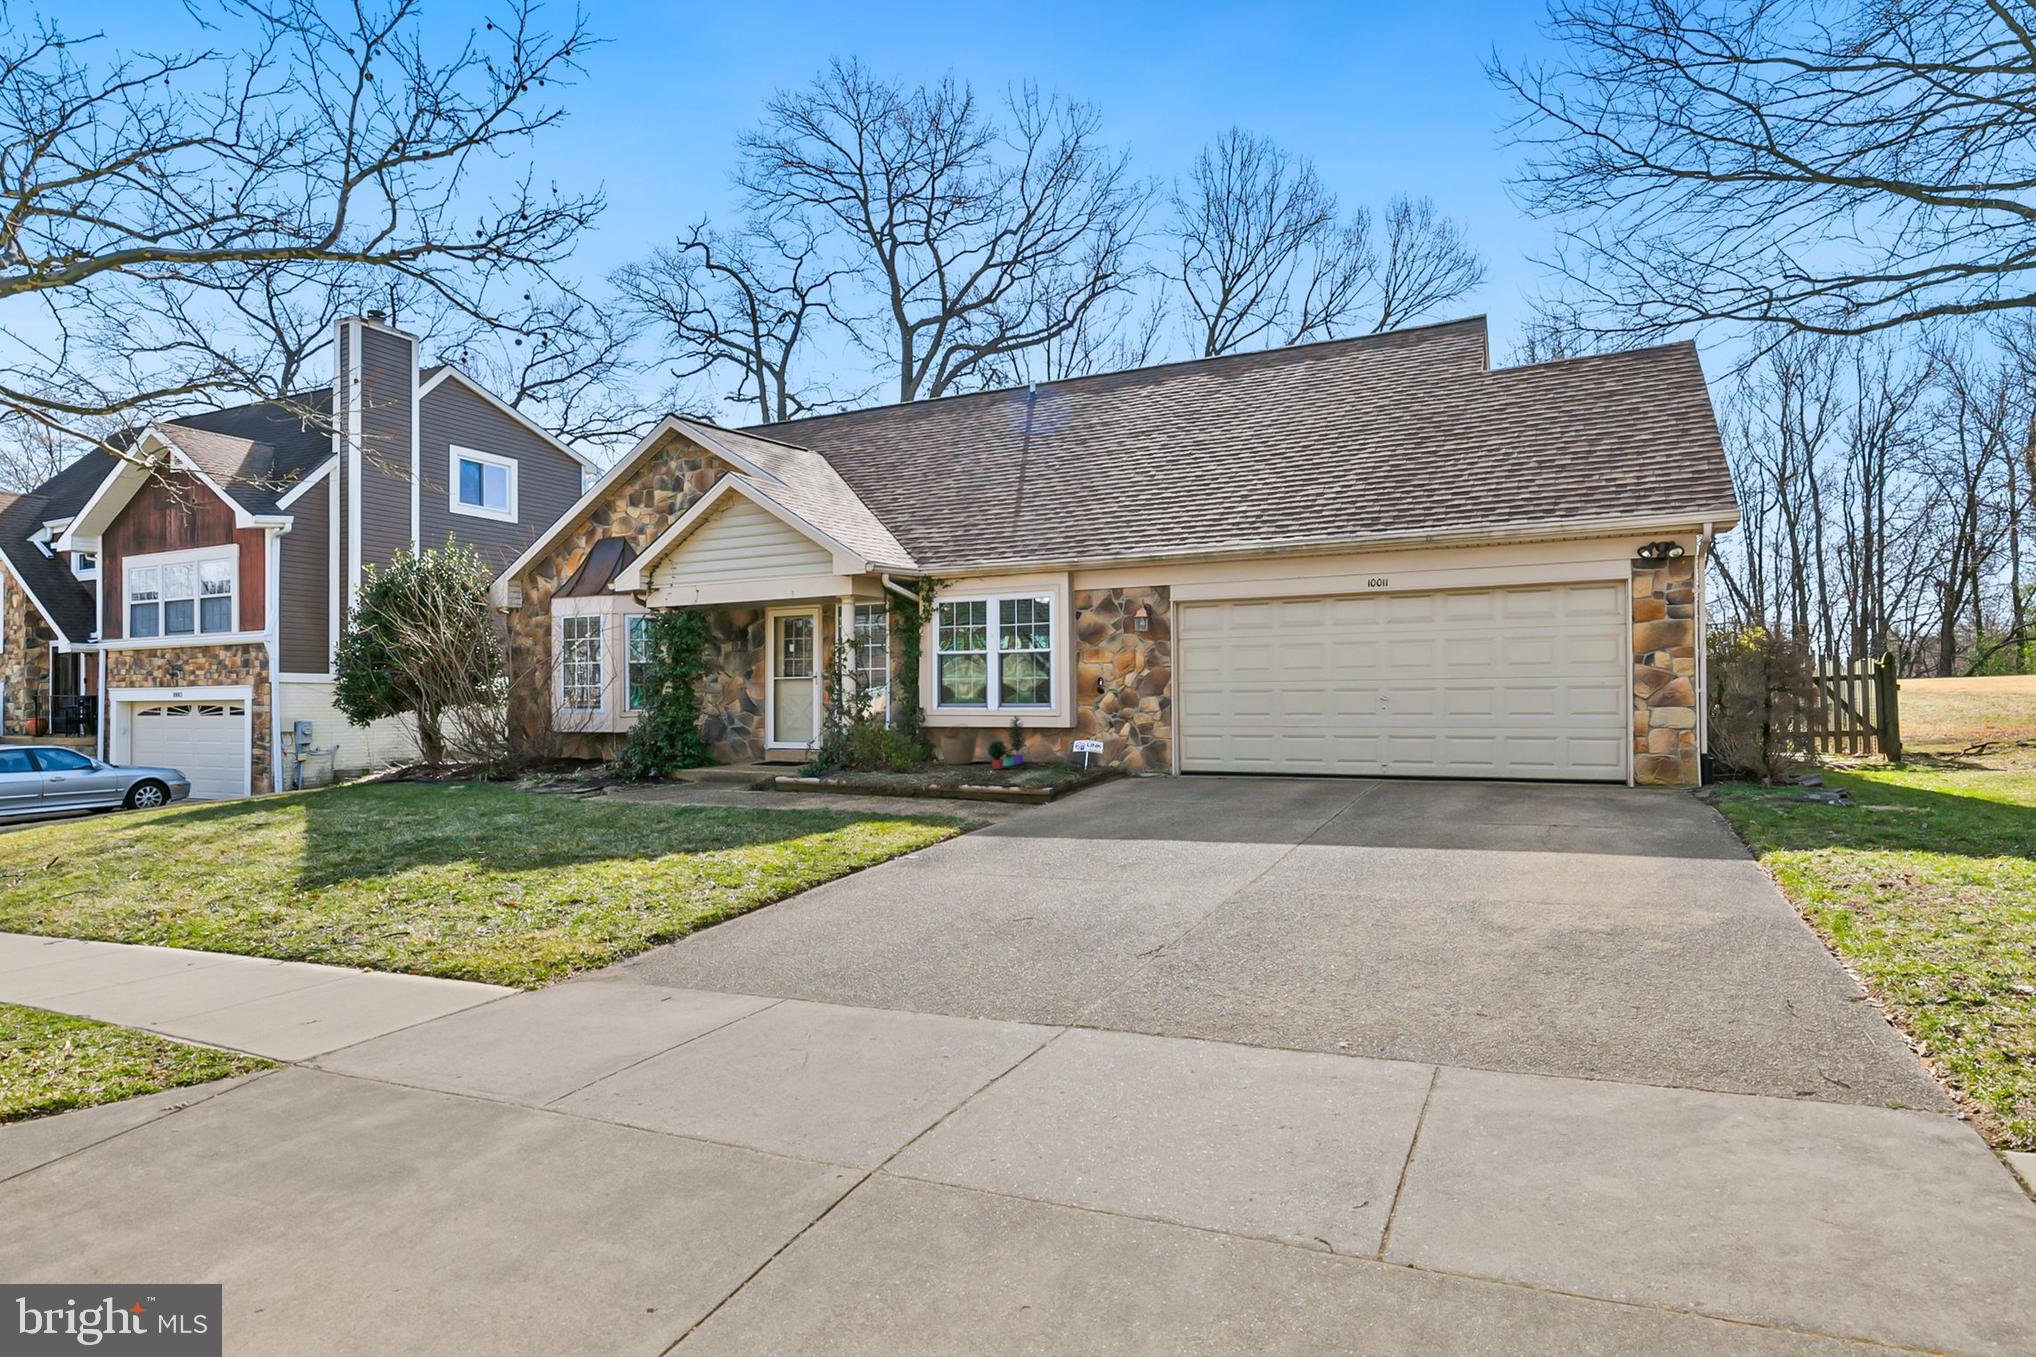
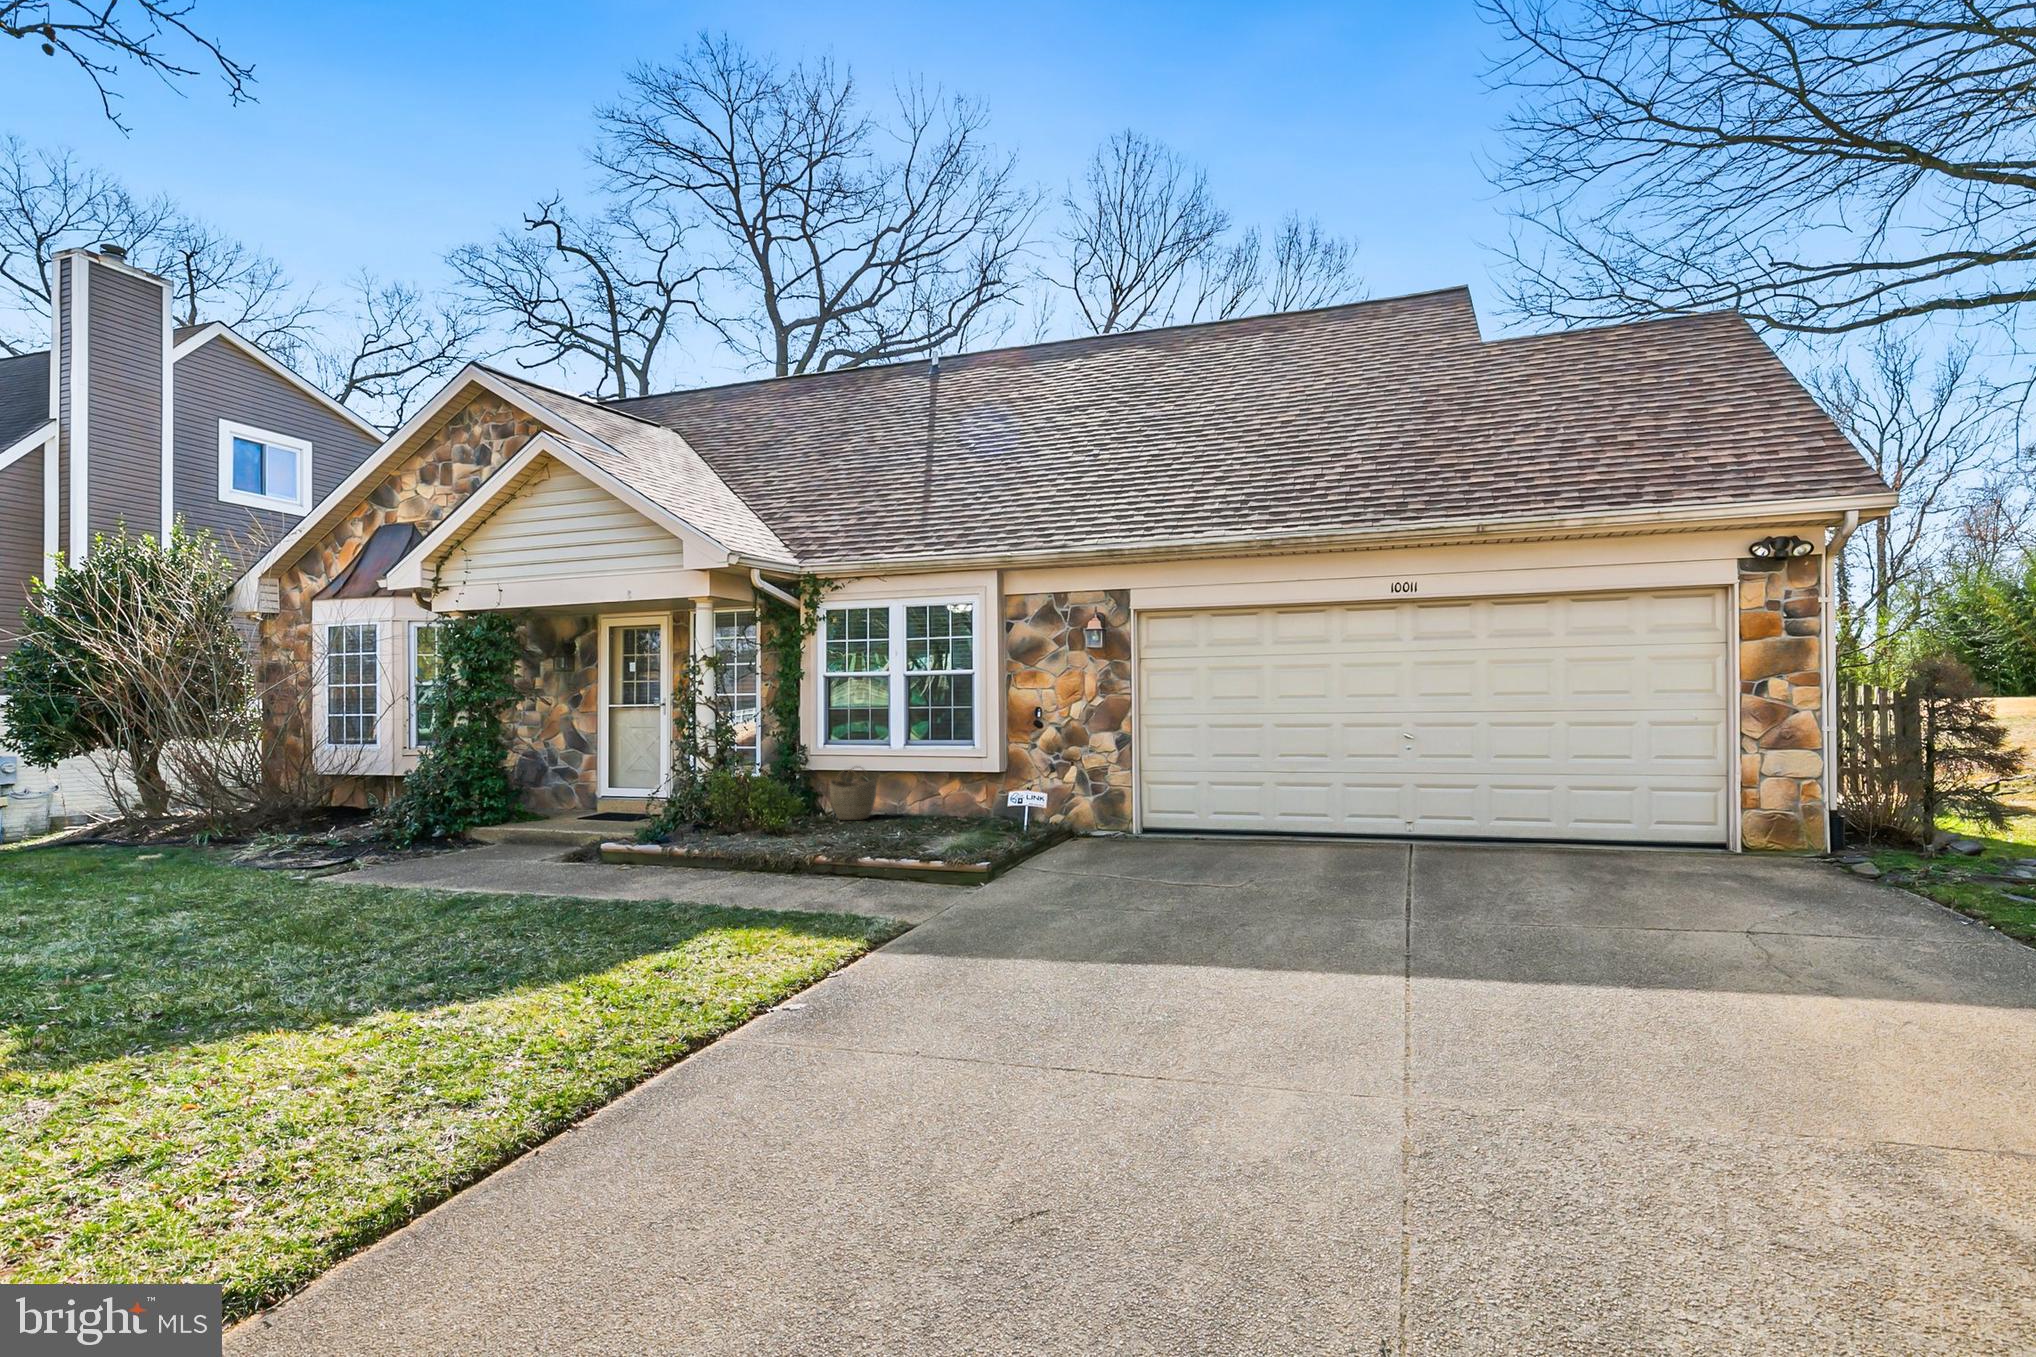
potted plant: present [987,716,1025,769] -> none [892,755,943,828]

